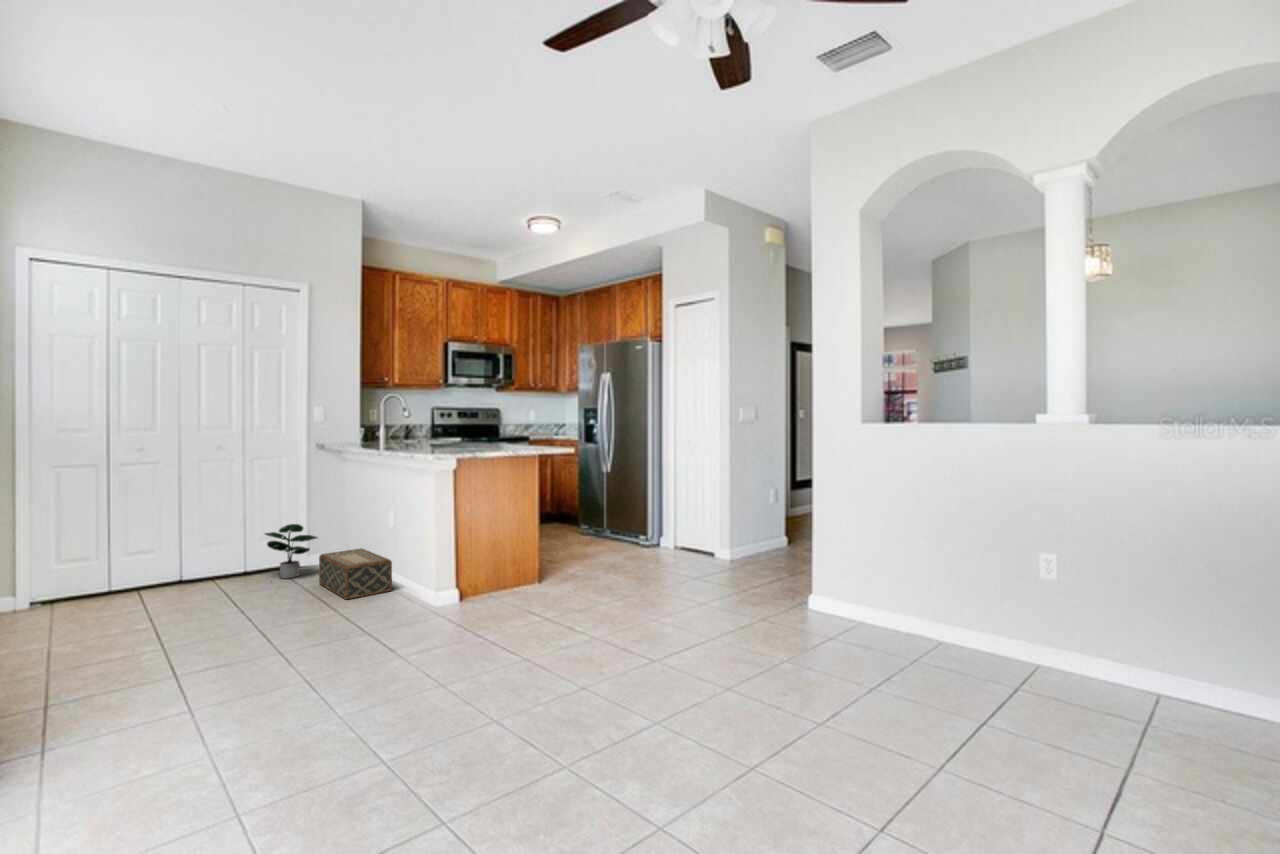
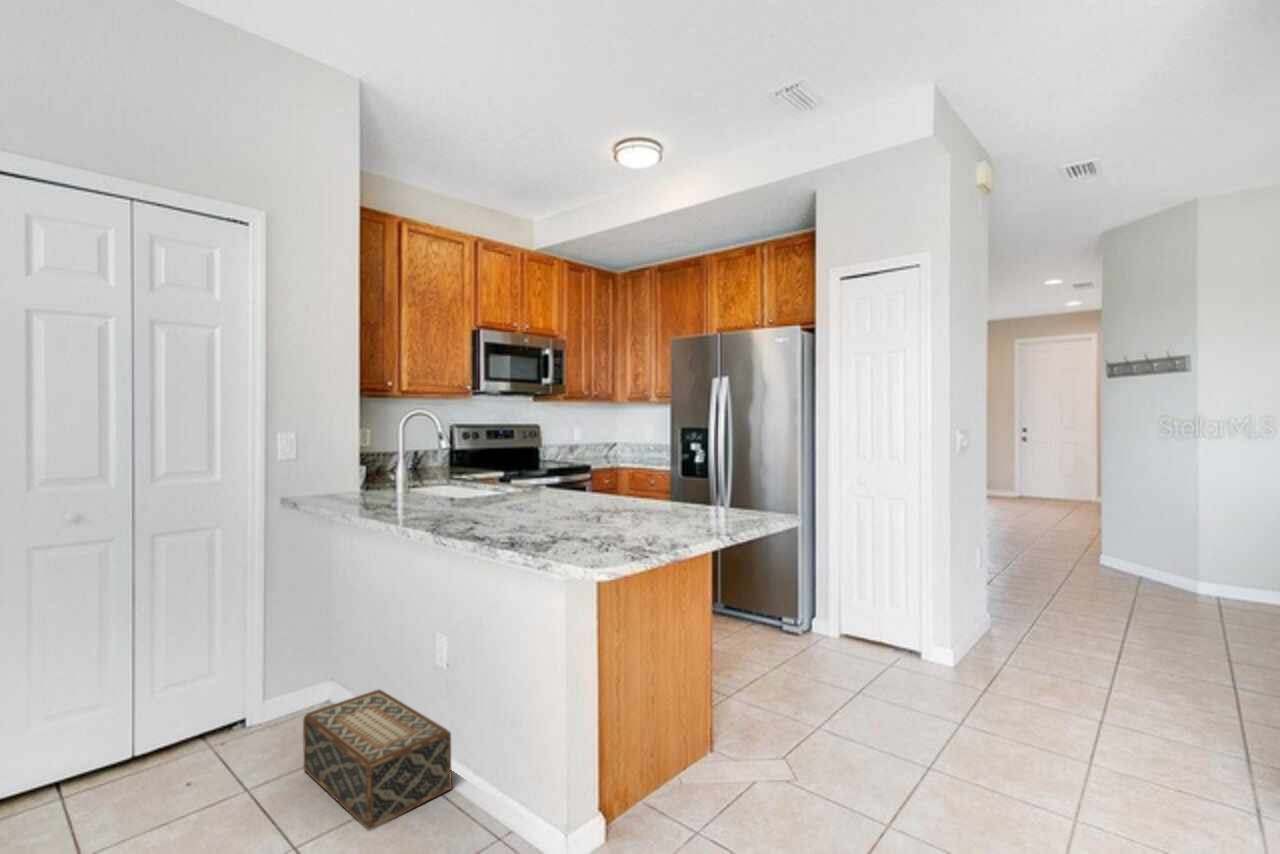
potted plant: present [265,524,318,578] -> none [193,641,298,752]

